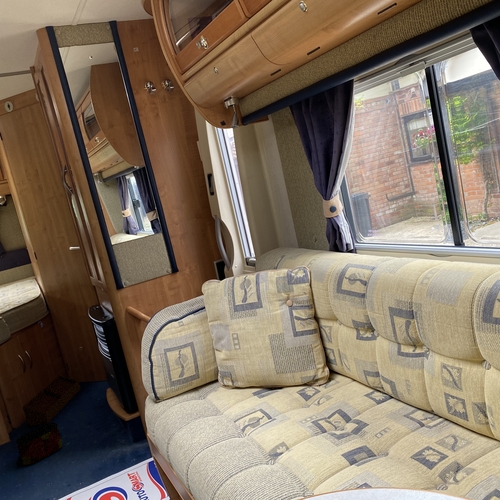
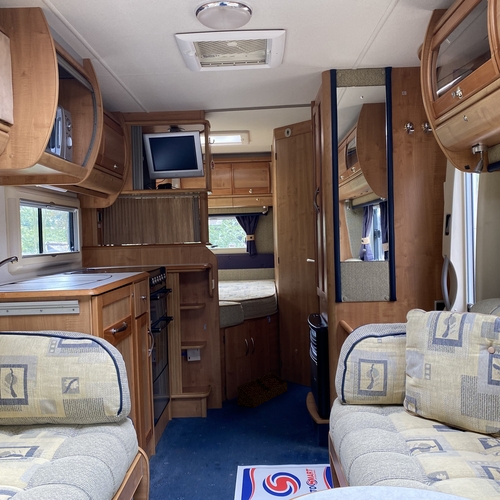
bag: present [16,422,63,466] -> none [221,405,261,433]

